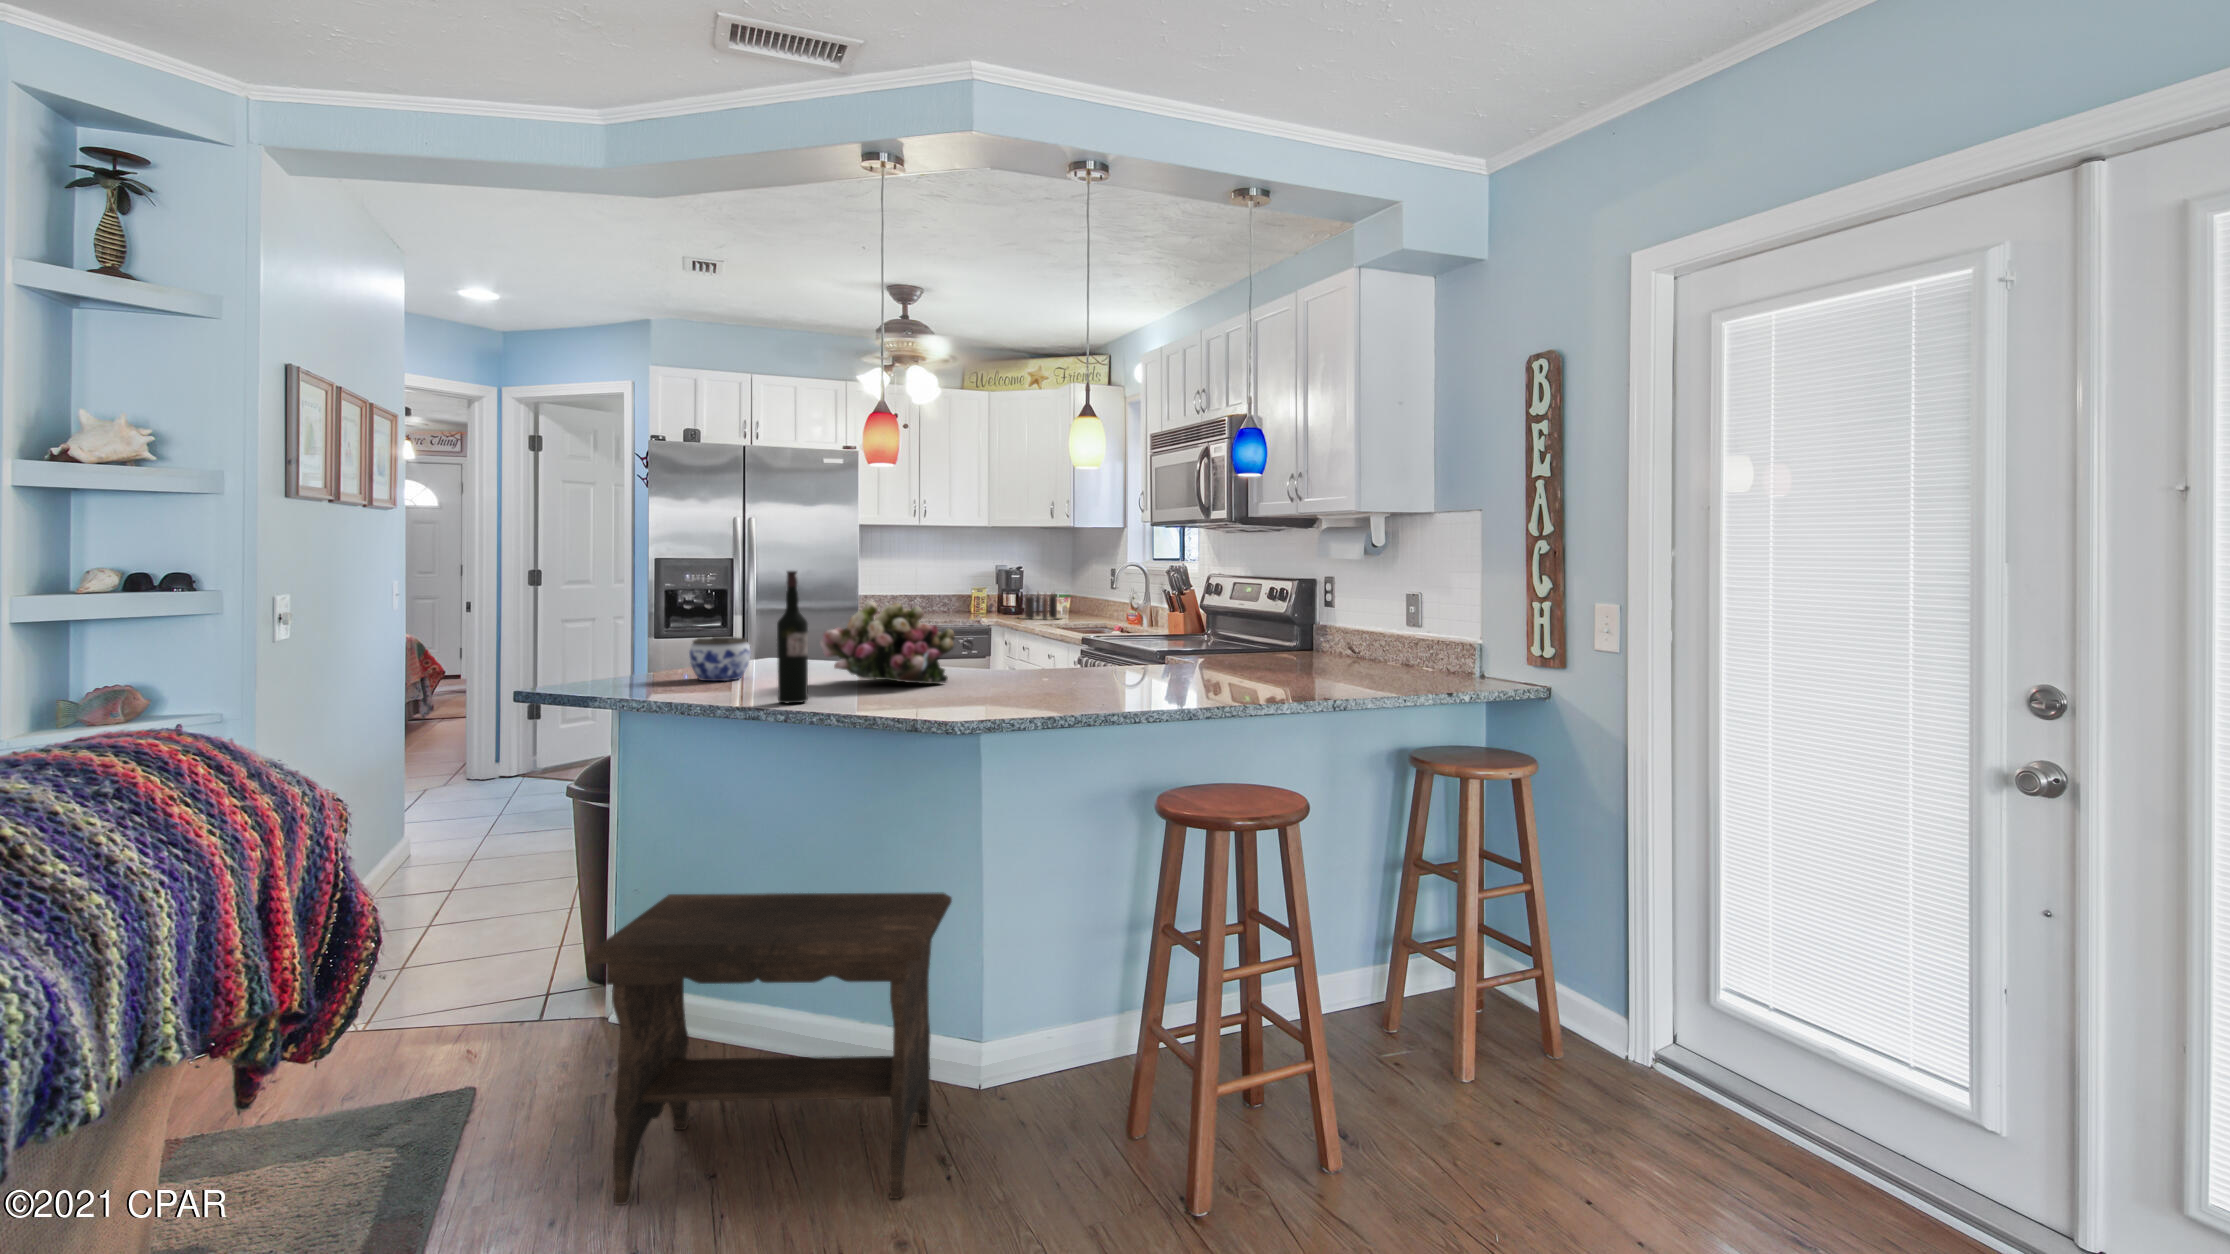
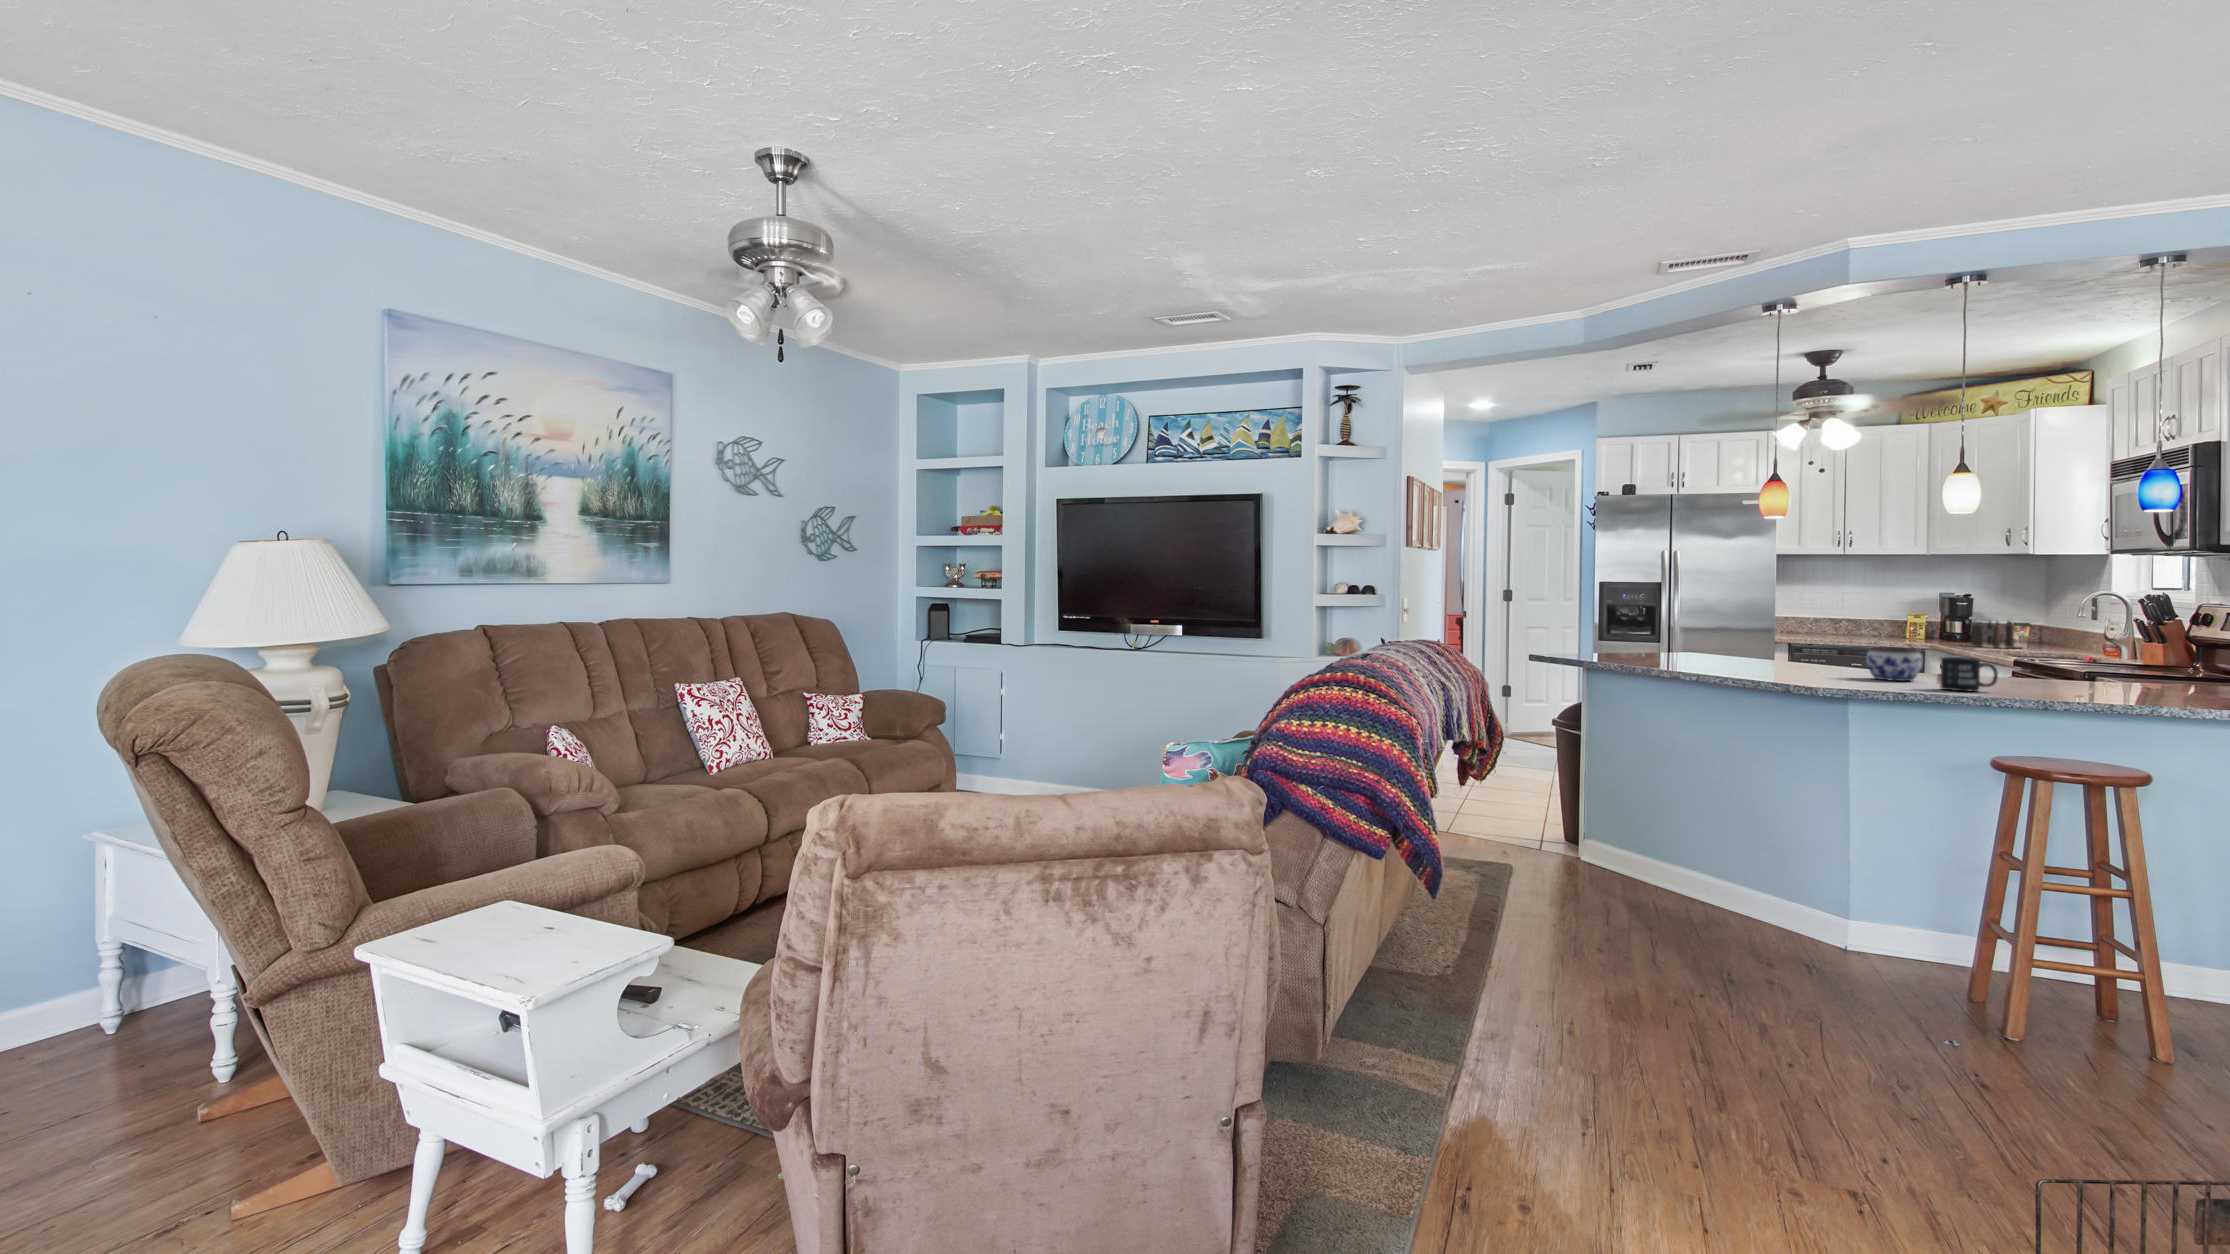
wine bottle: present [777,571,808,703] -> none [1694,588,1715,671]
flower arrangement: present [820,601,955,684] -> none [1726,611,1838,672]
jar: present [689,637,751,681] -> present [1866,647,1922,681]
mug: none [1086,659,1142,706] -> present [1940,657,1998,692]
footstool: present [586,892,952,1205] -> none [1582,772,1816,966]

